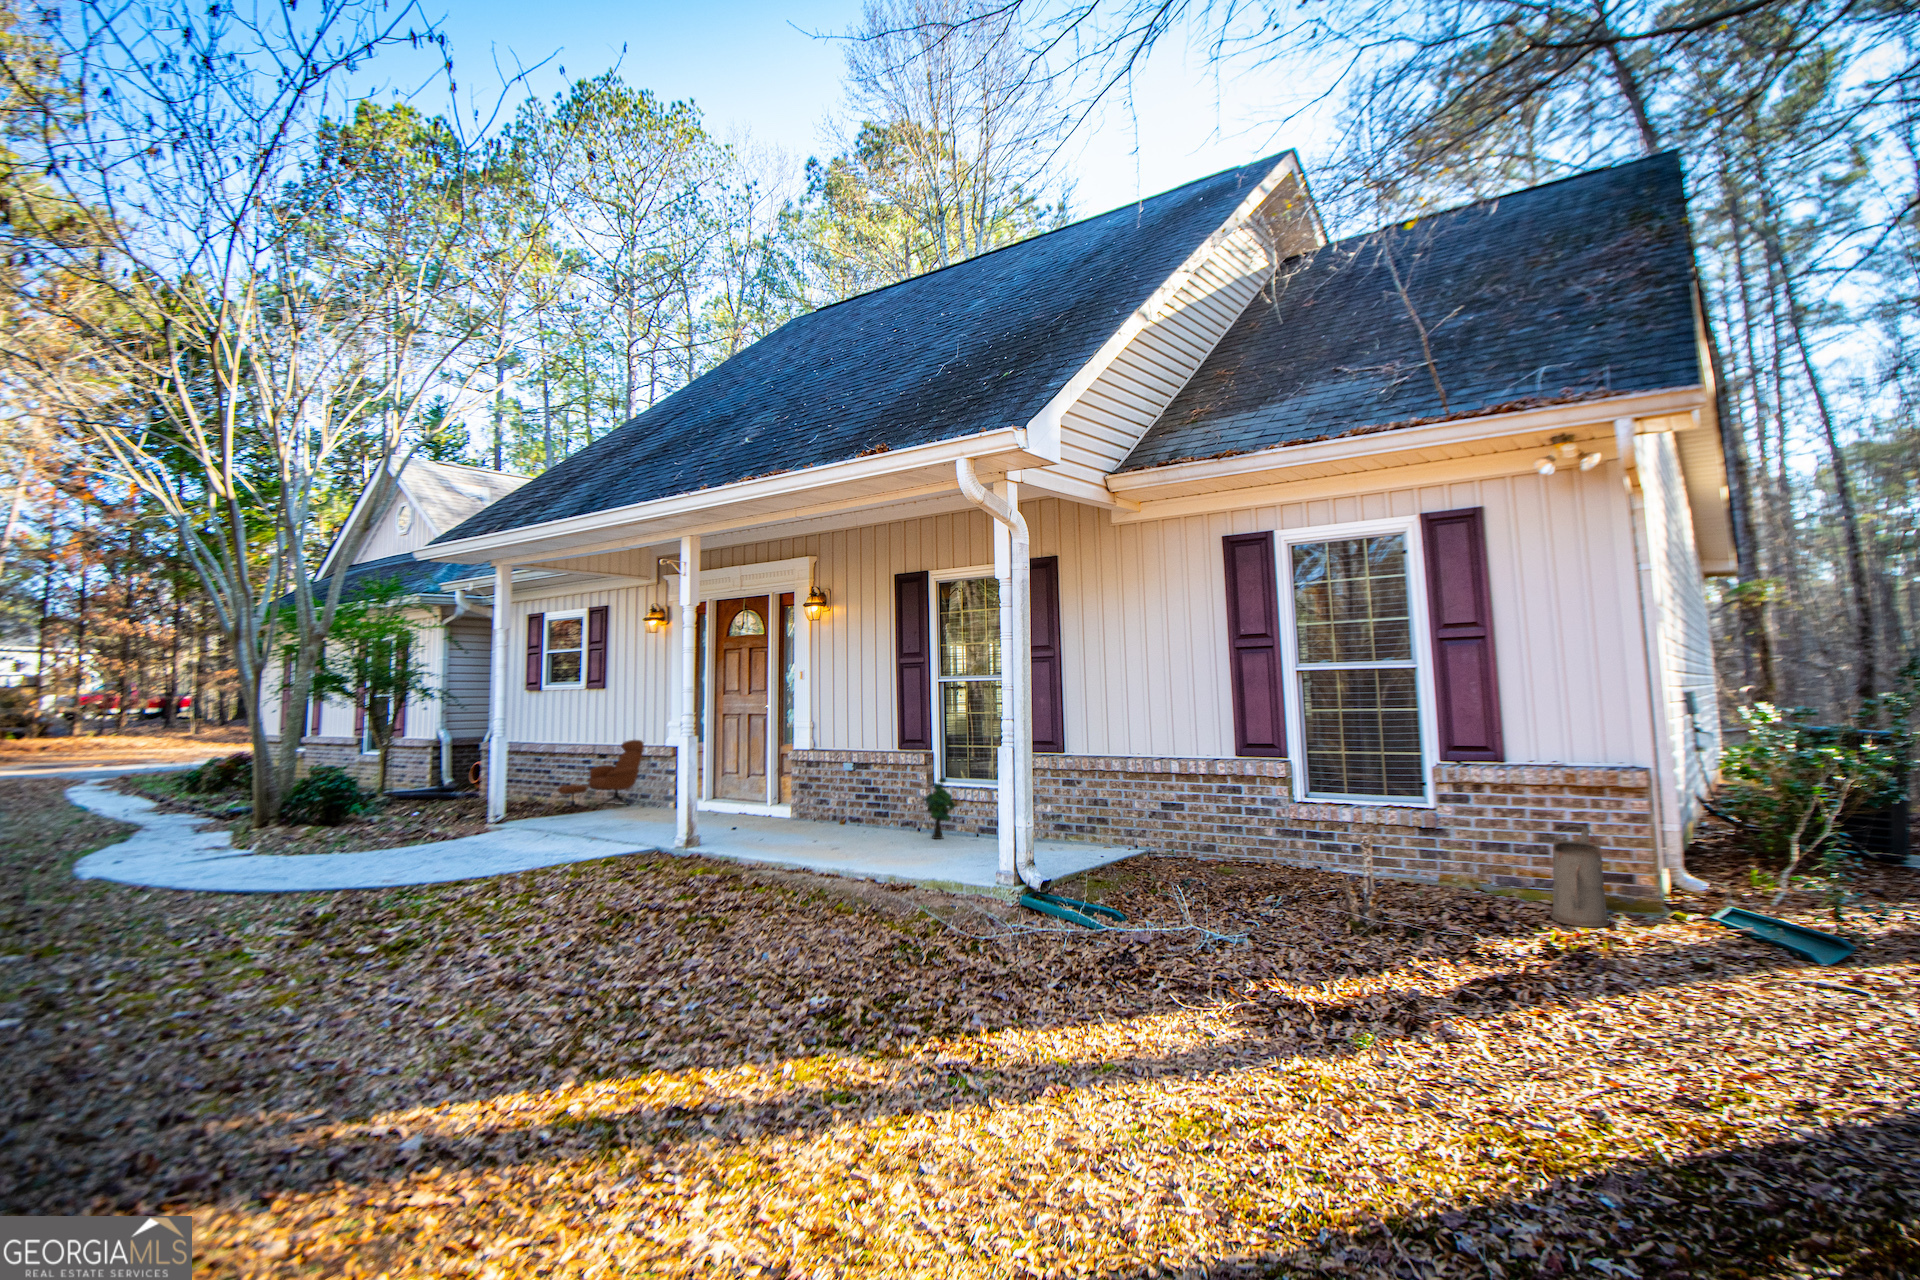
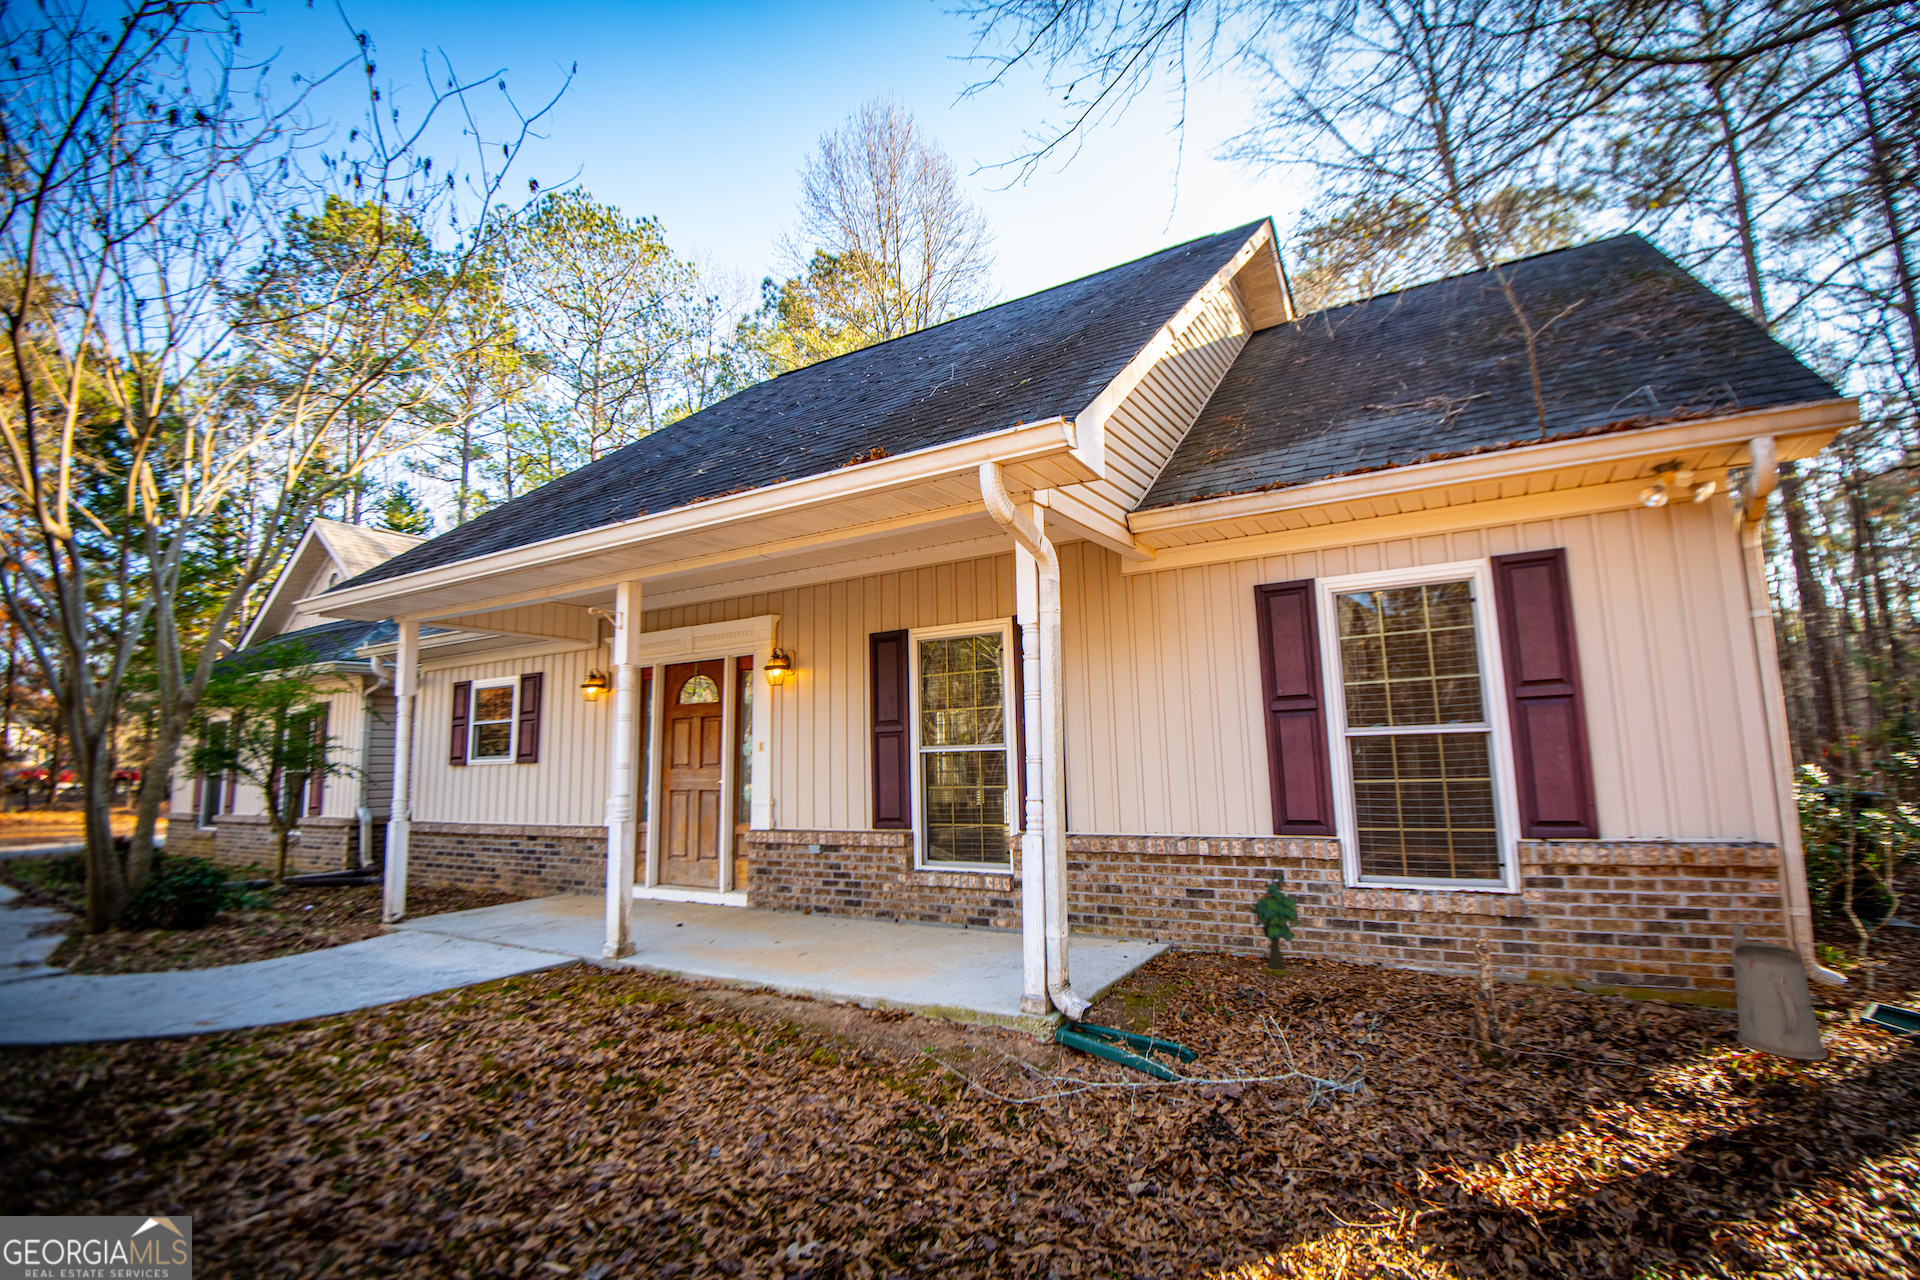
lounge chair: present [558,740,644,809] -> none [466,817,576,904]
decorative plant: present [923,778,956,839] -> present [1247,876,1301,969]

